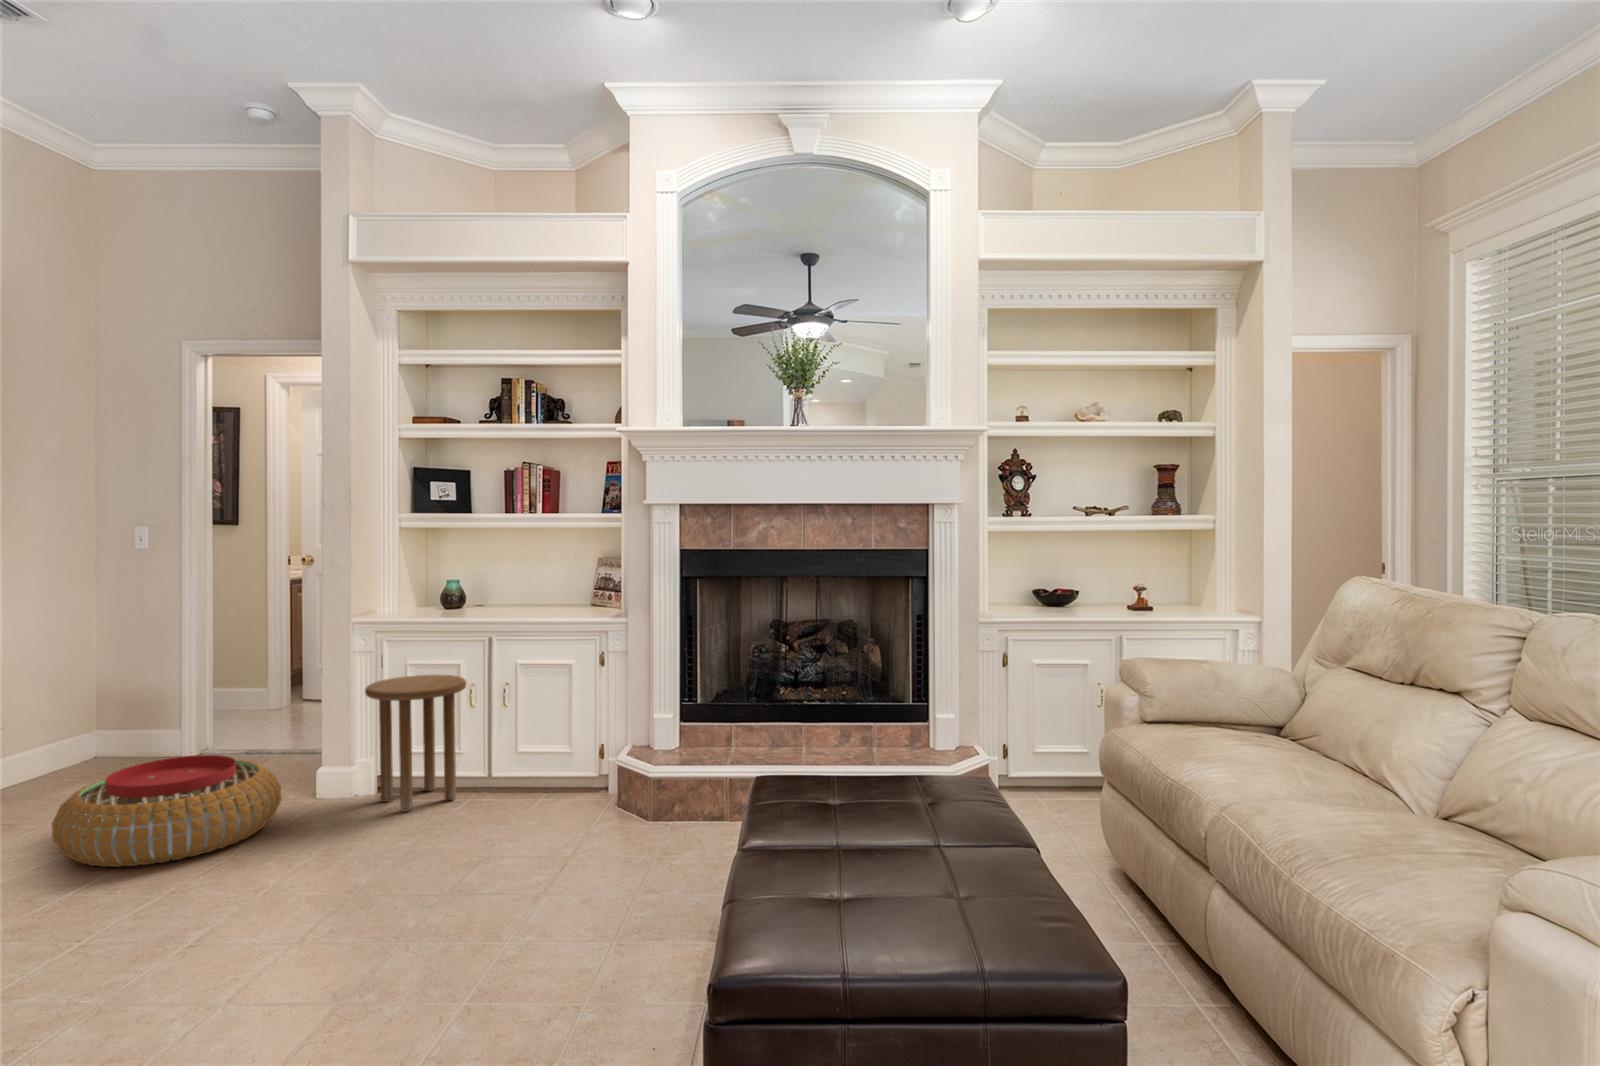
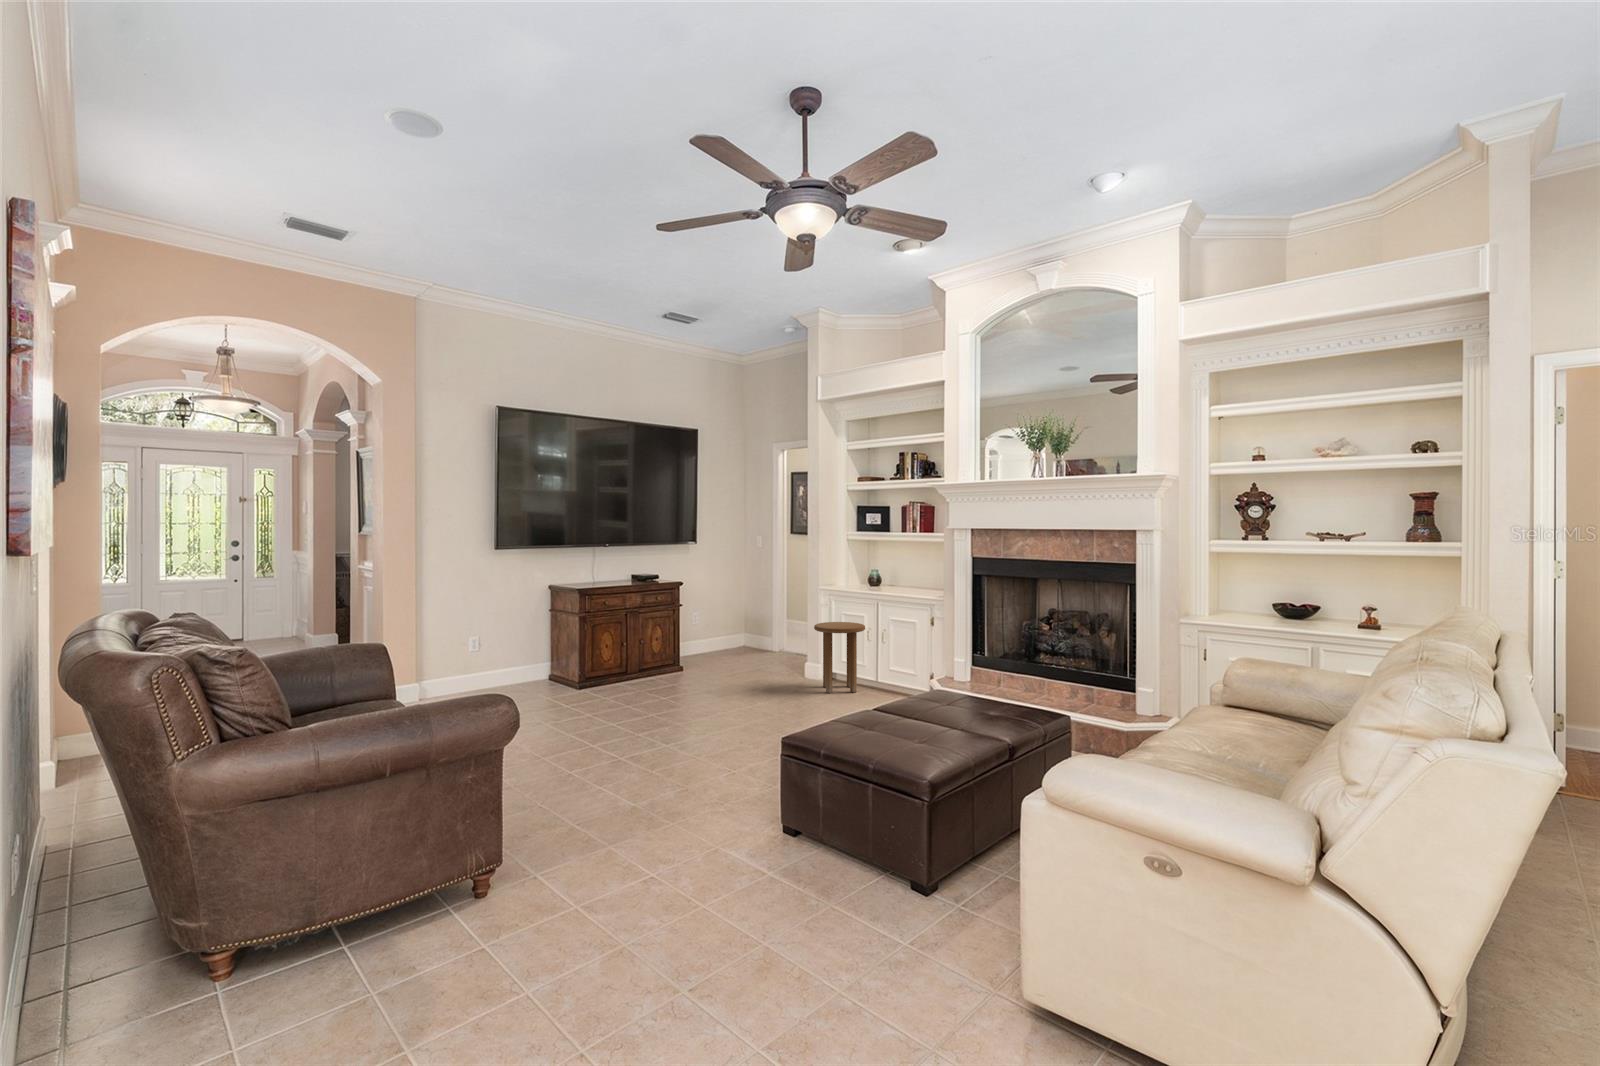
pouf: present [52,755,281,867] -> none [691,648,779,691]

